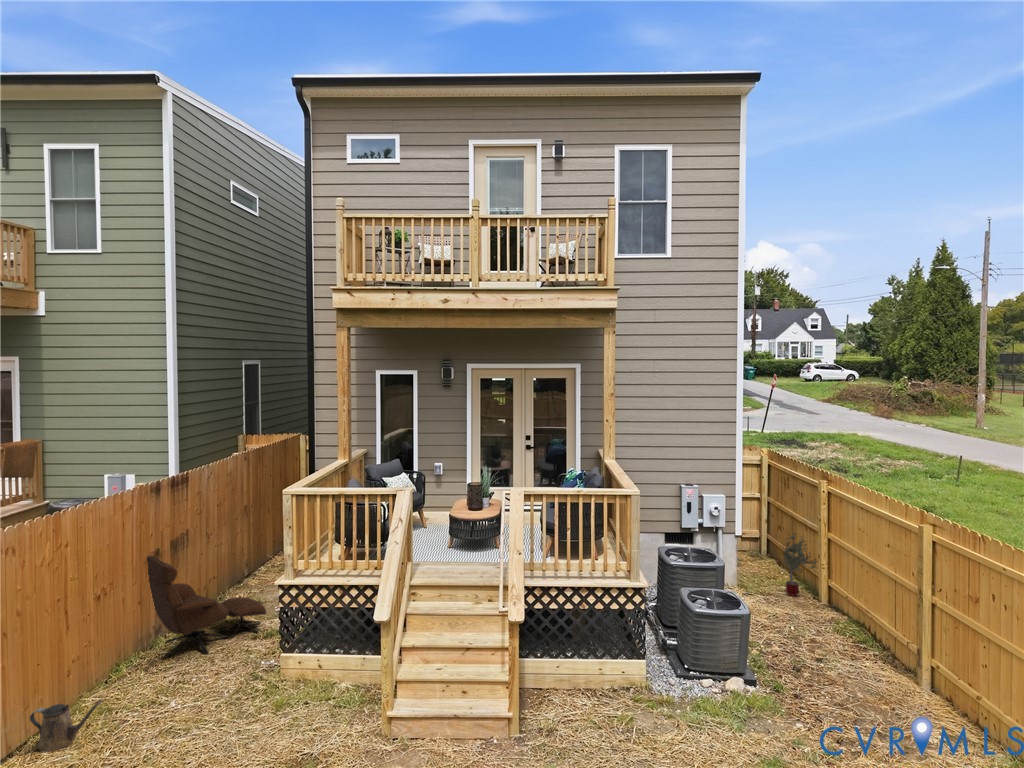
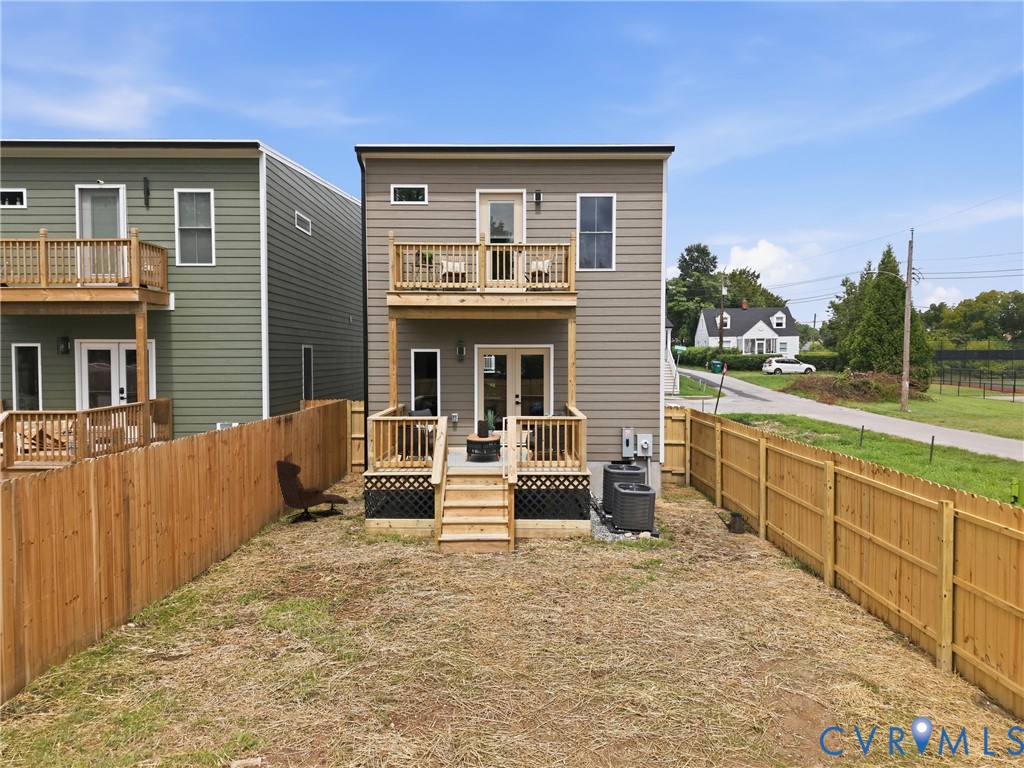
potted tree: present [782,533,818,596] -> none [688,458,713,501]
watering can: present [30,701,102,752] -> present [715,512,748,533]

